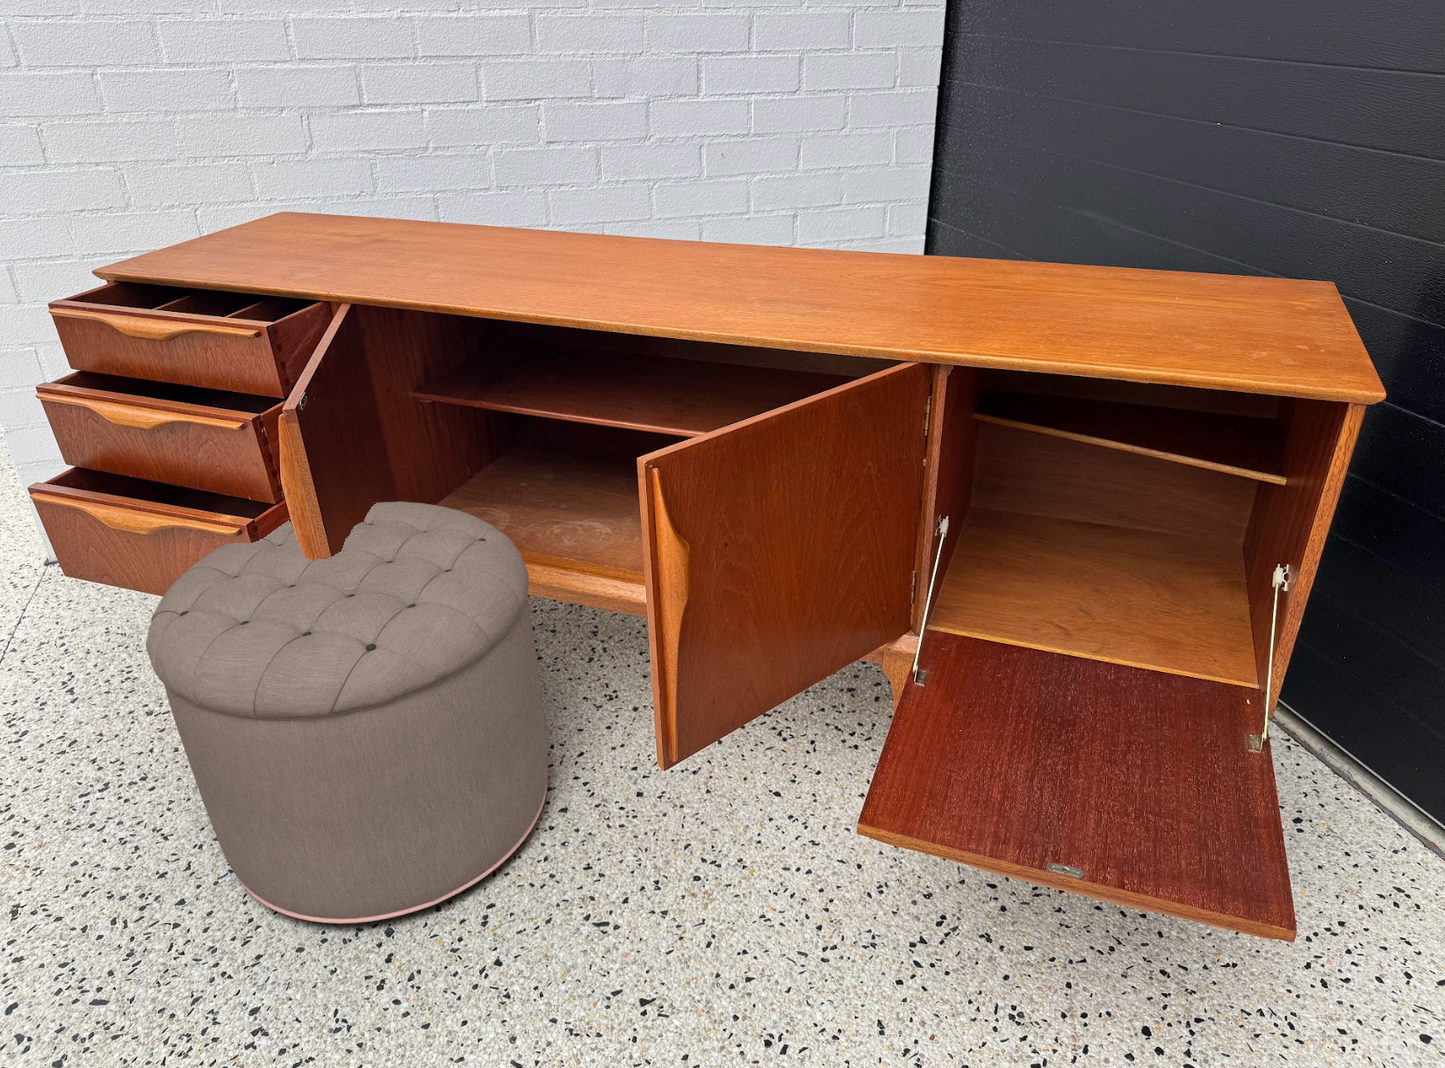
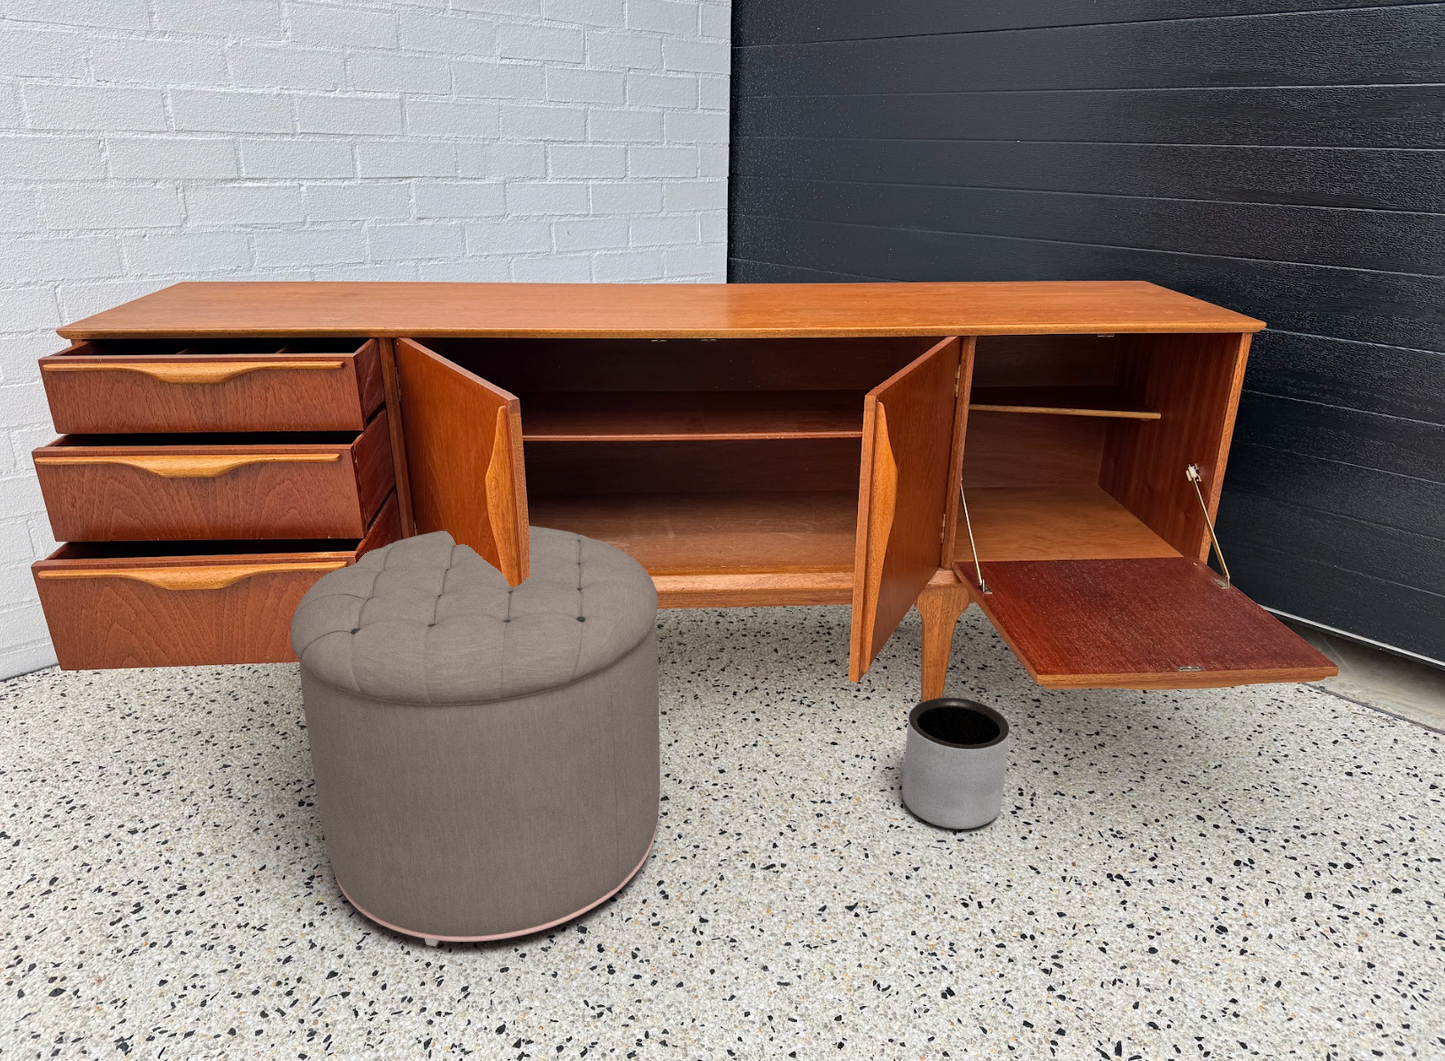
planter: none [791,787,912,950] -> present [902,698,1009,829]

